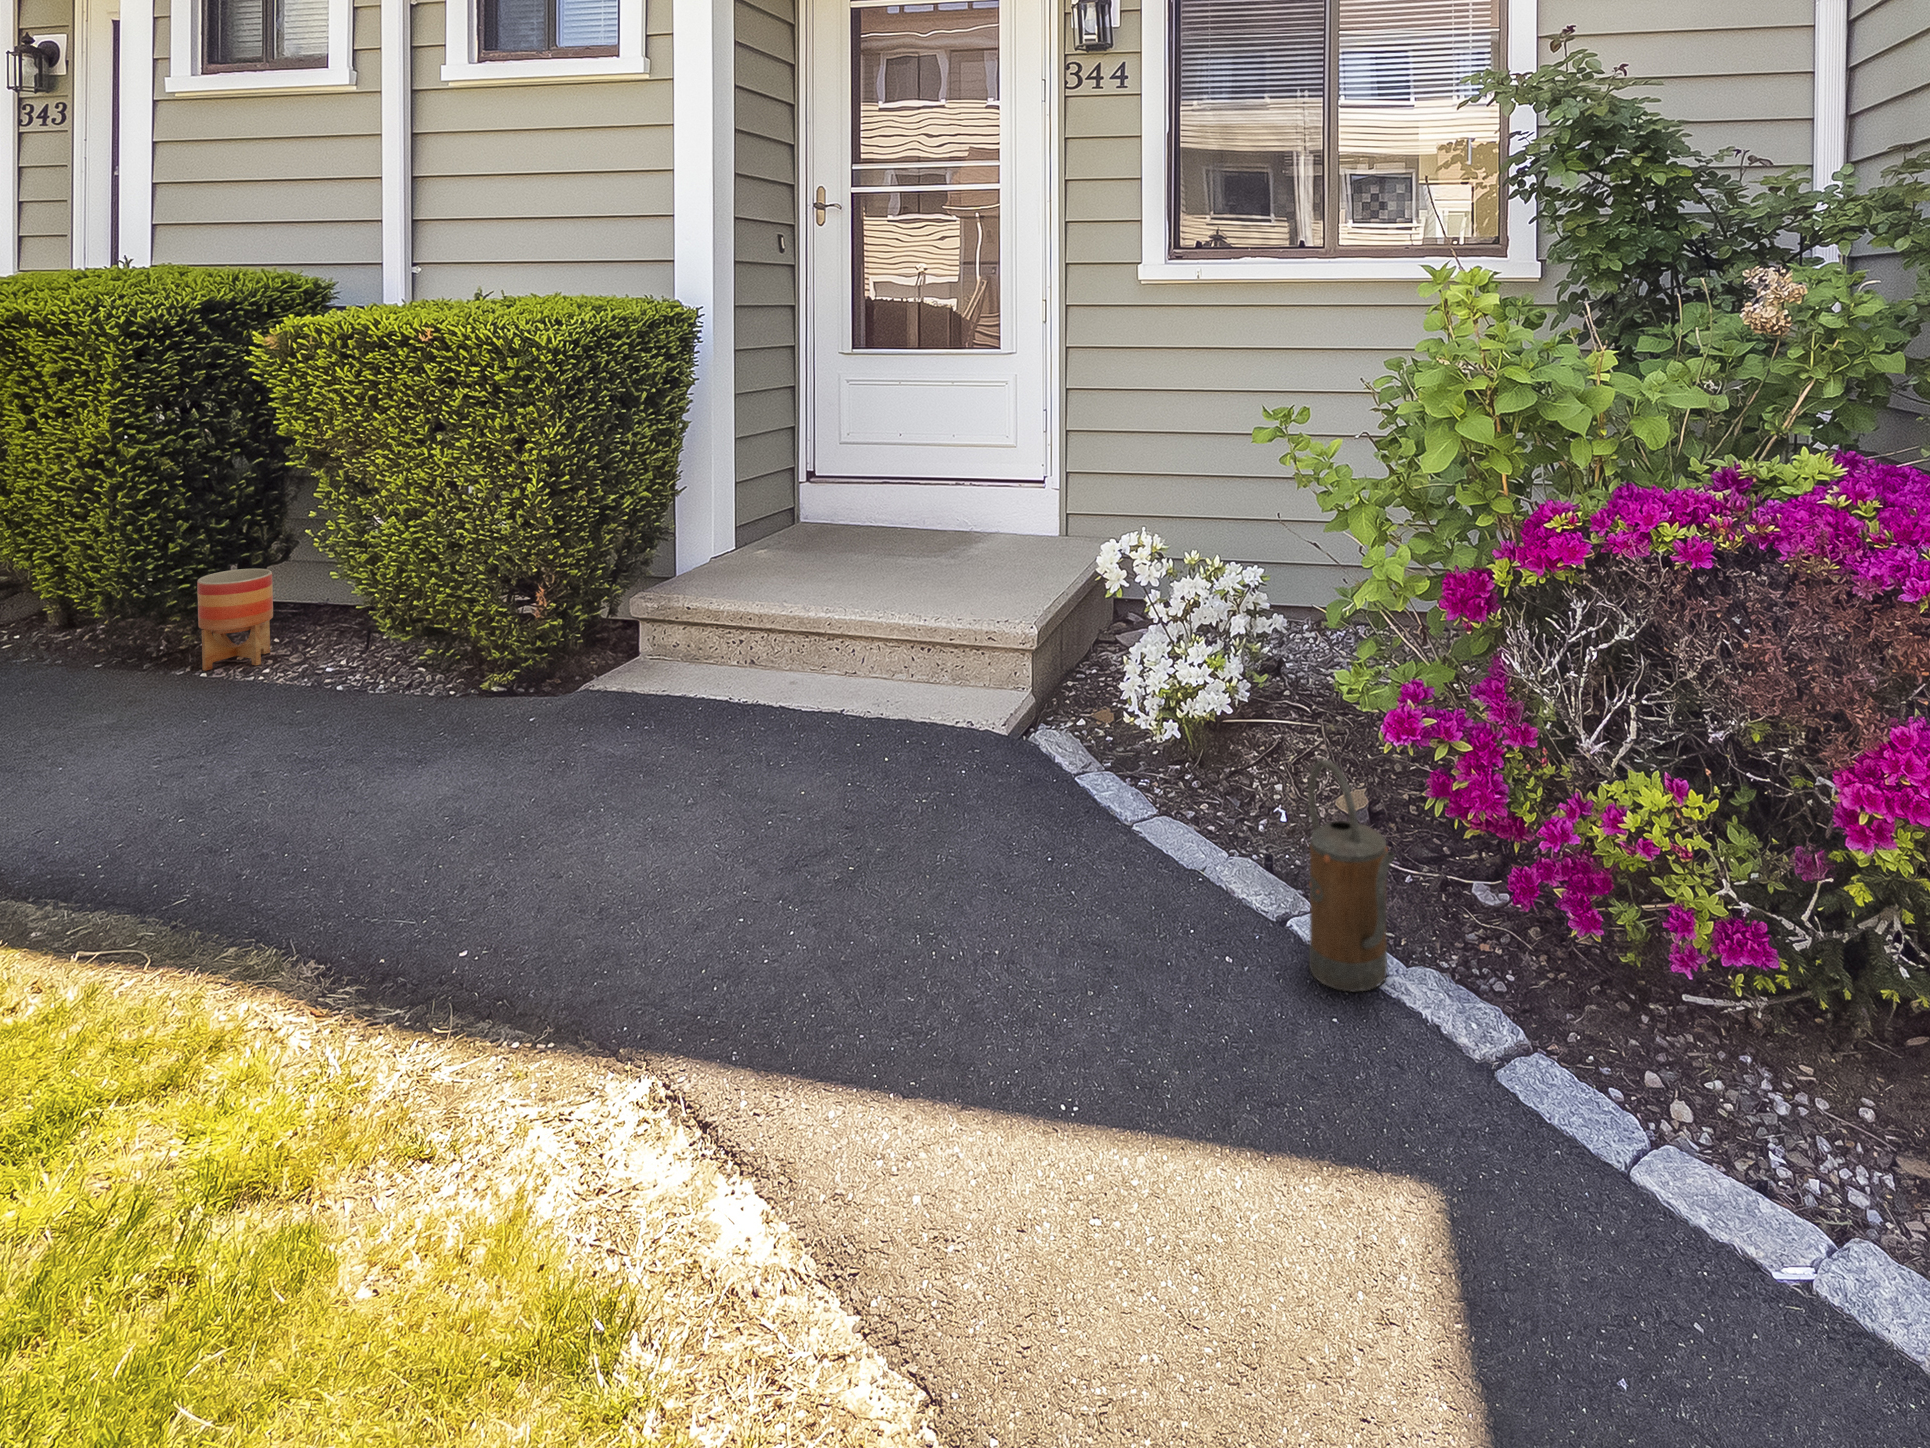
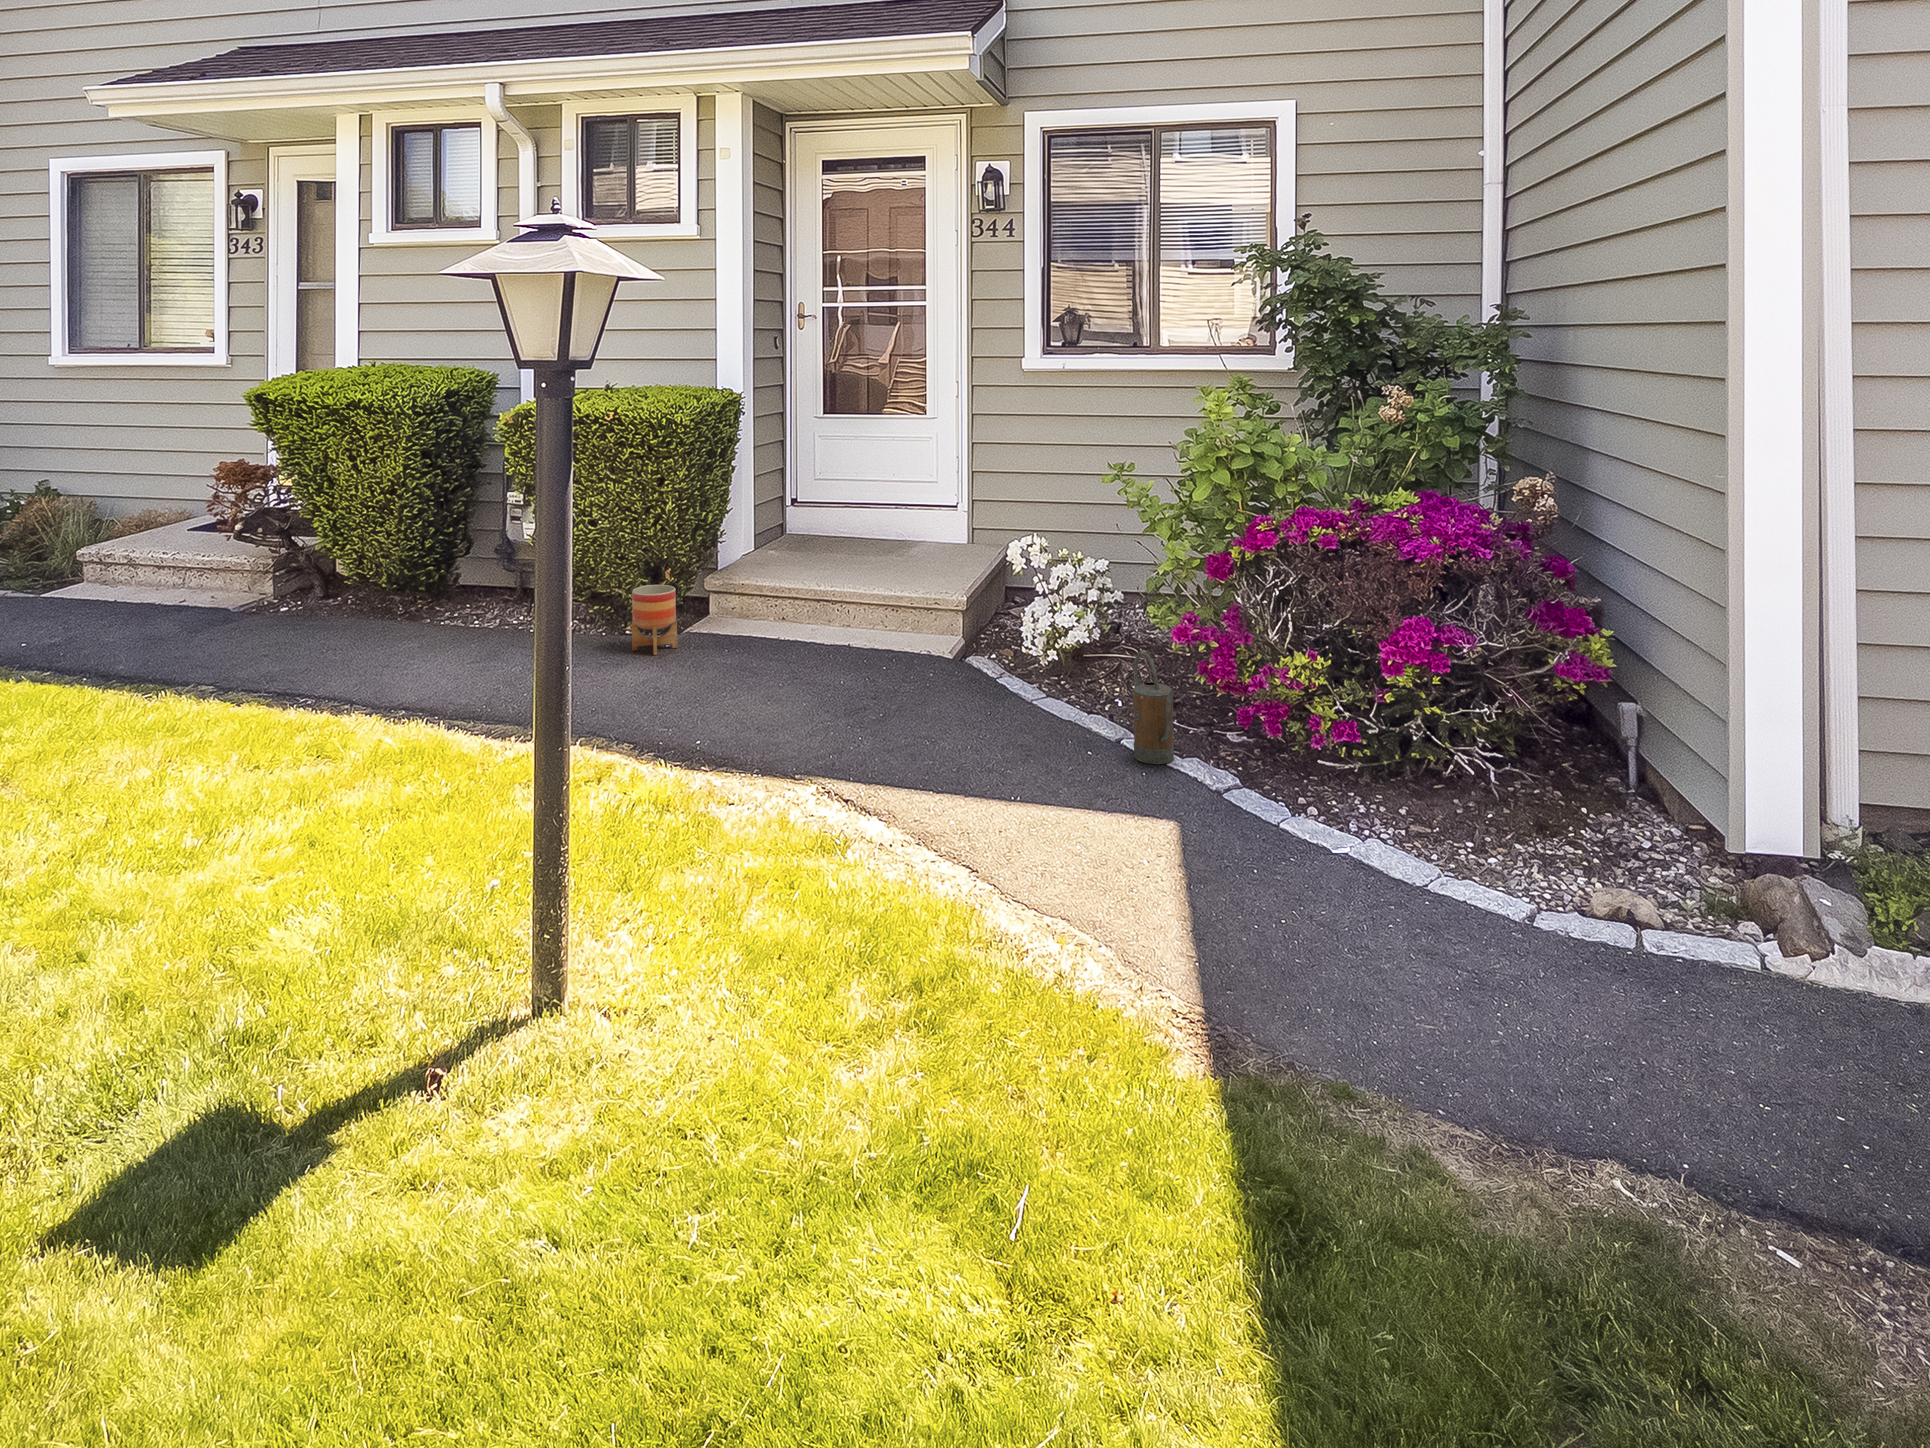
planter: present [197,569,273,671] -> present [632,585,677,655]

